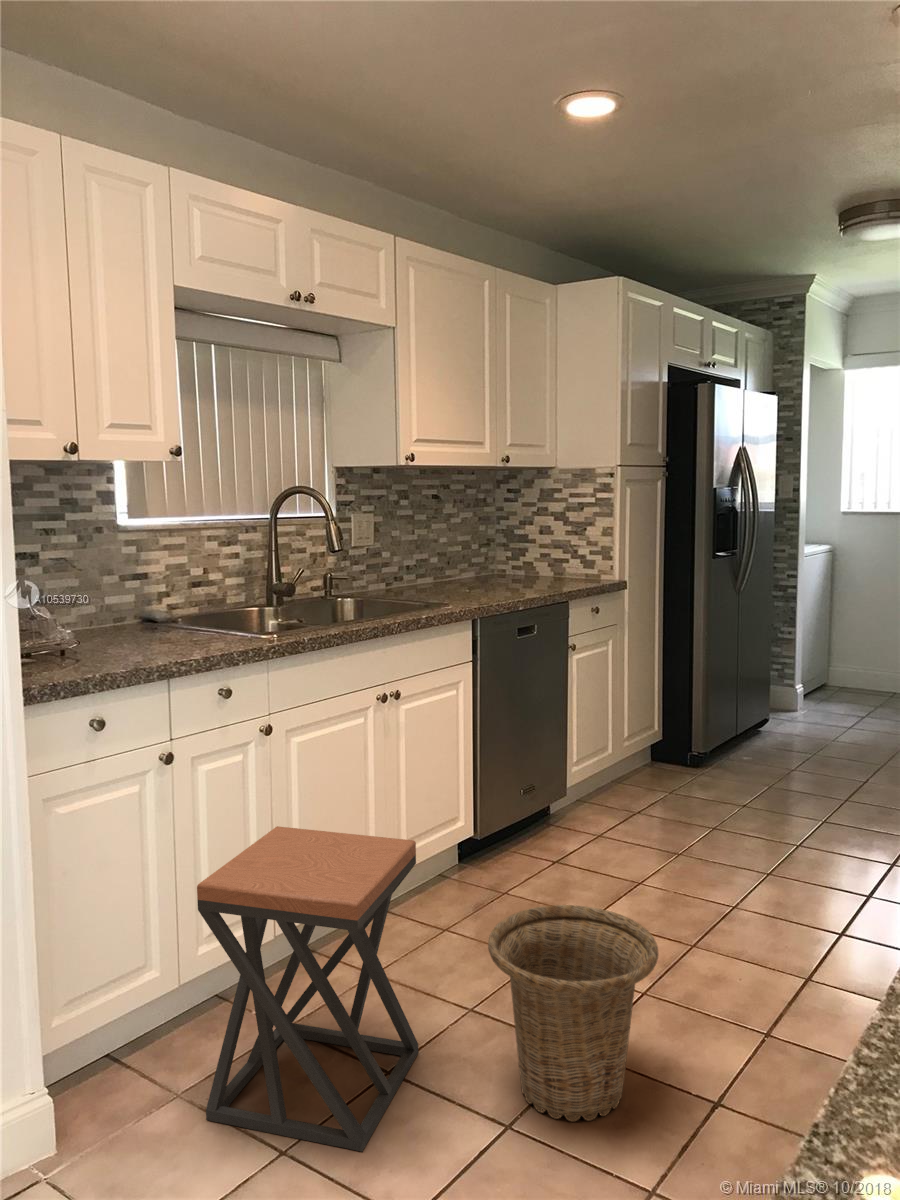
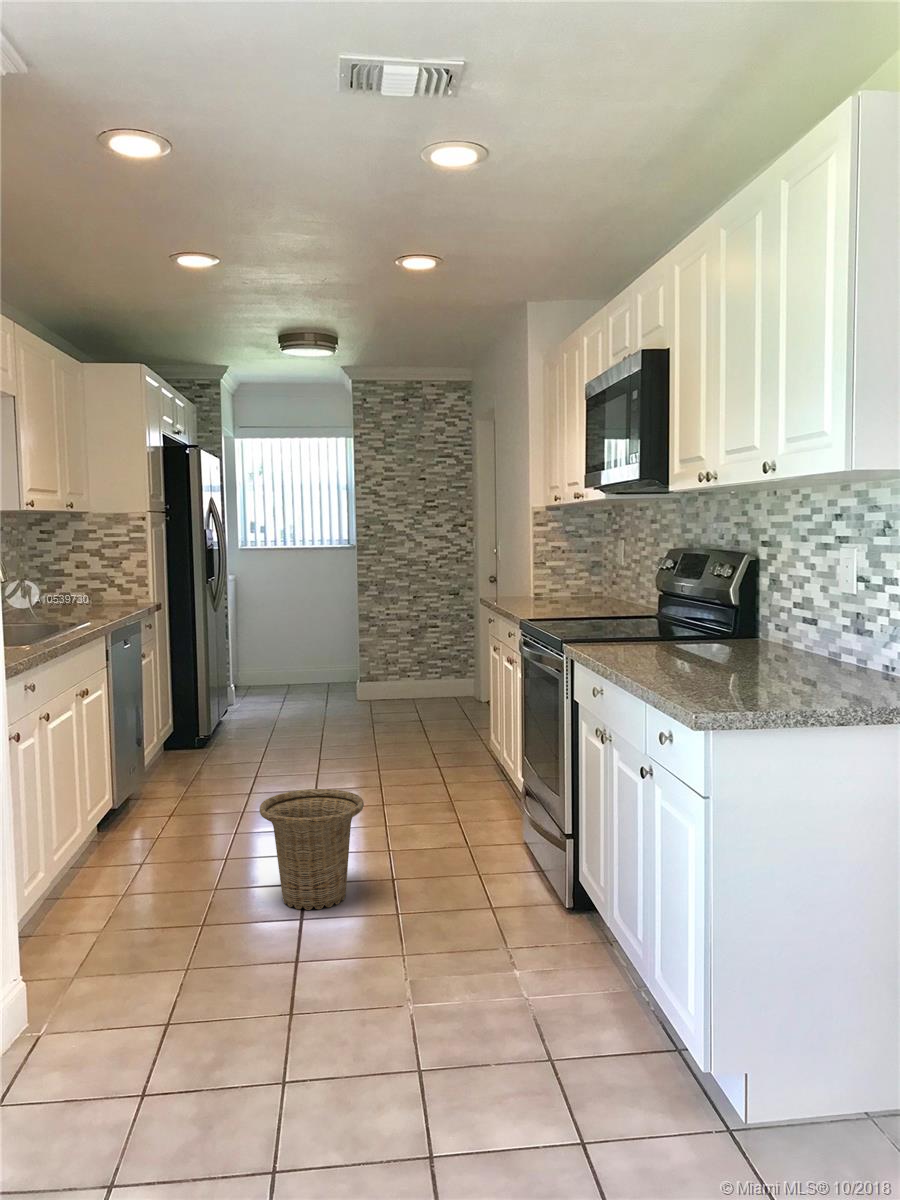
stool: present [197,826,418,1152] -> none [92,765,232,980]

